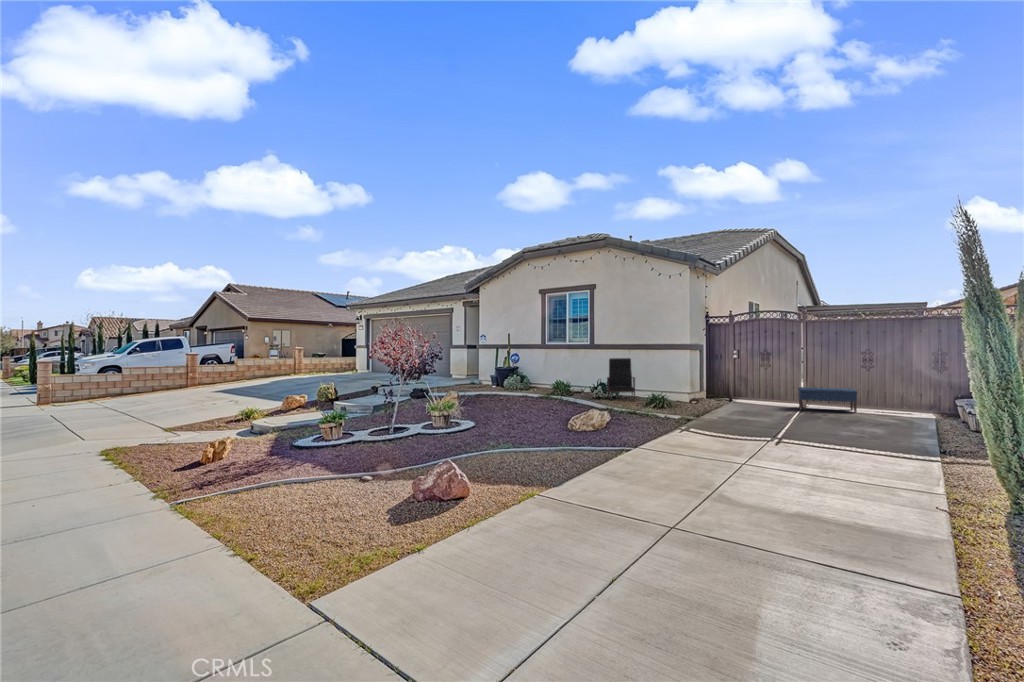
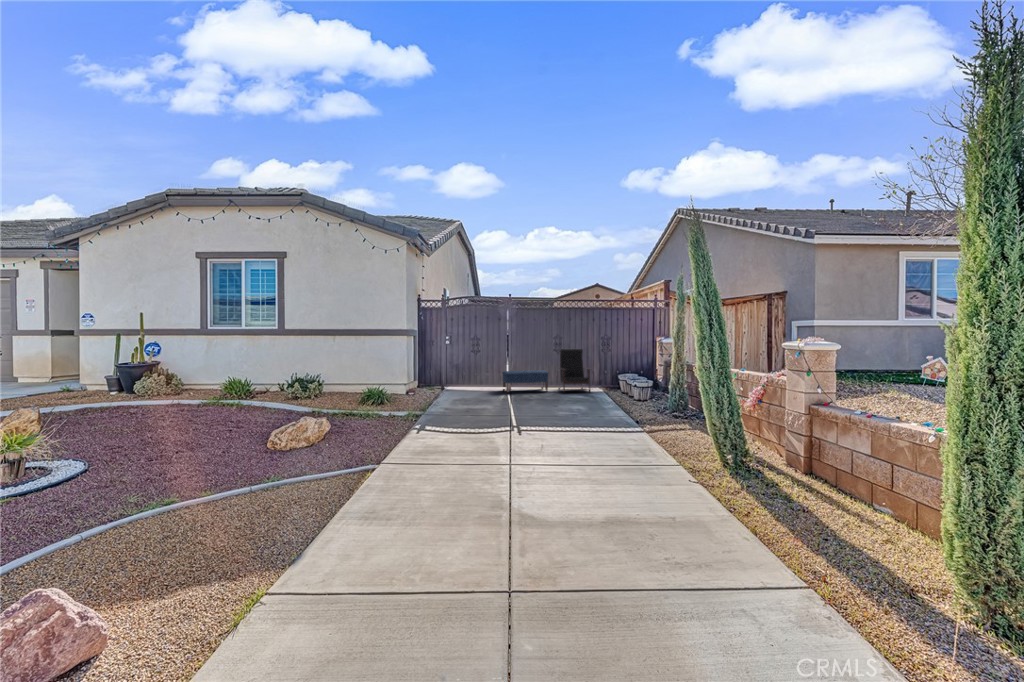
lounge chair: present [607,358,635,400] -> present [560,349,590,391]

